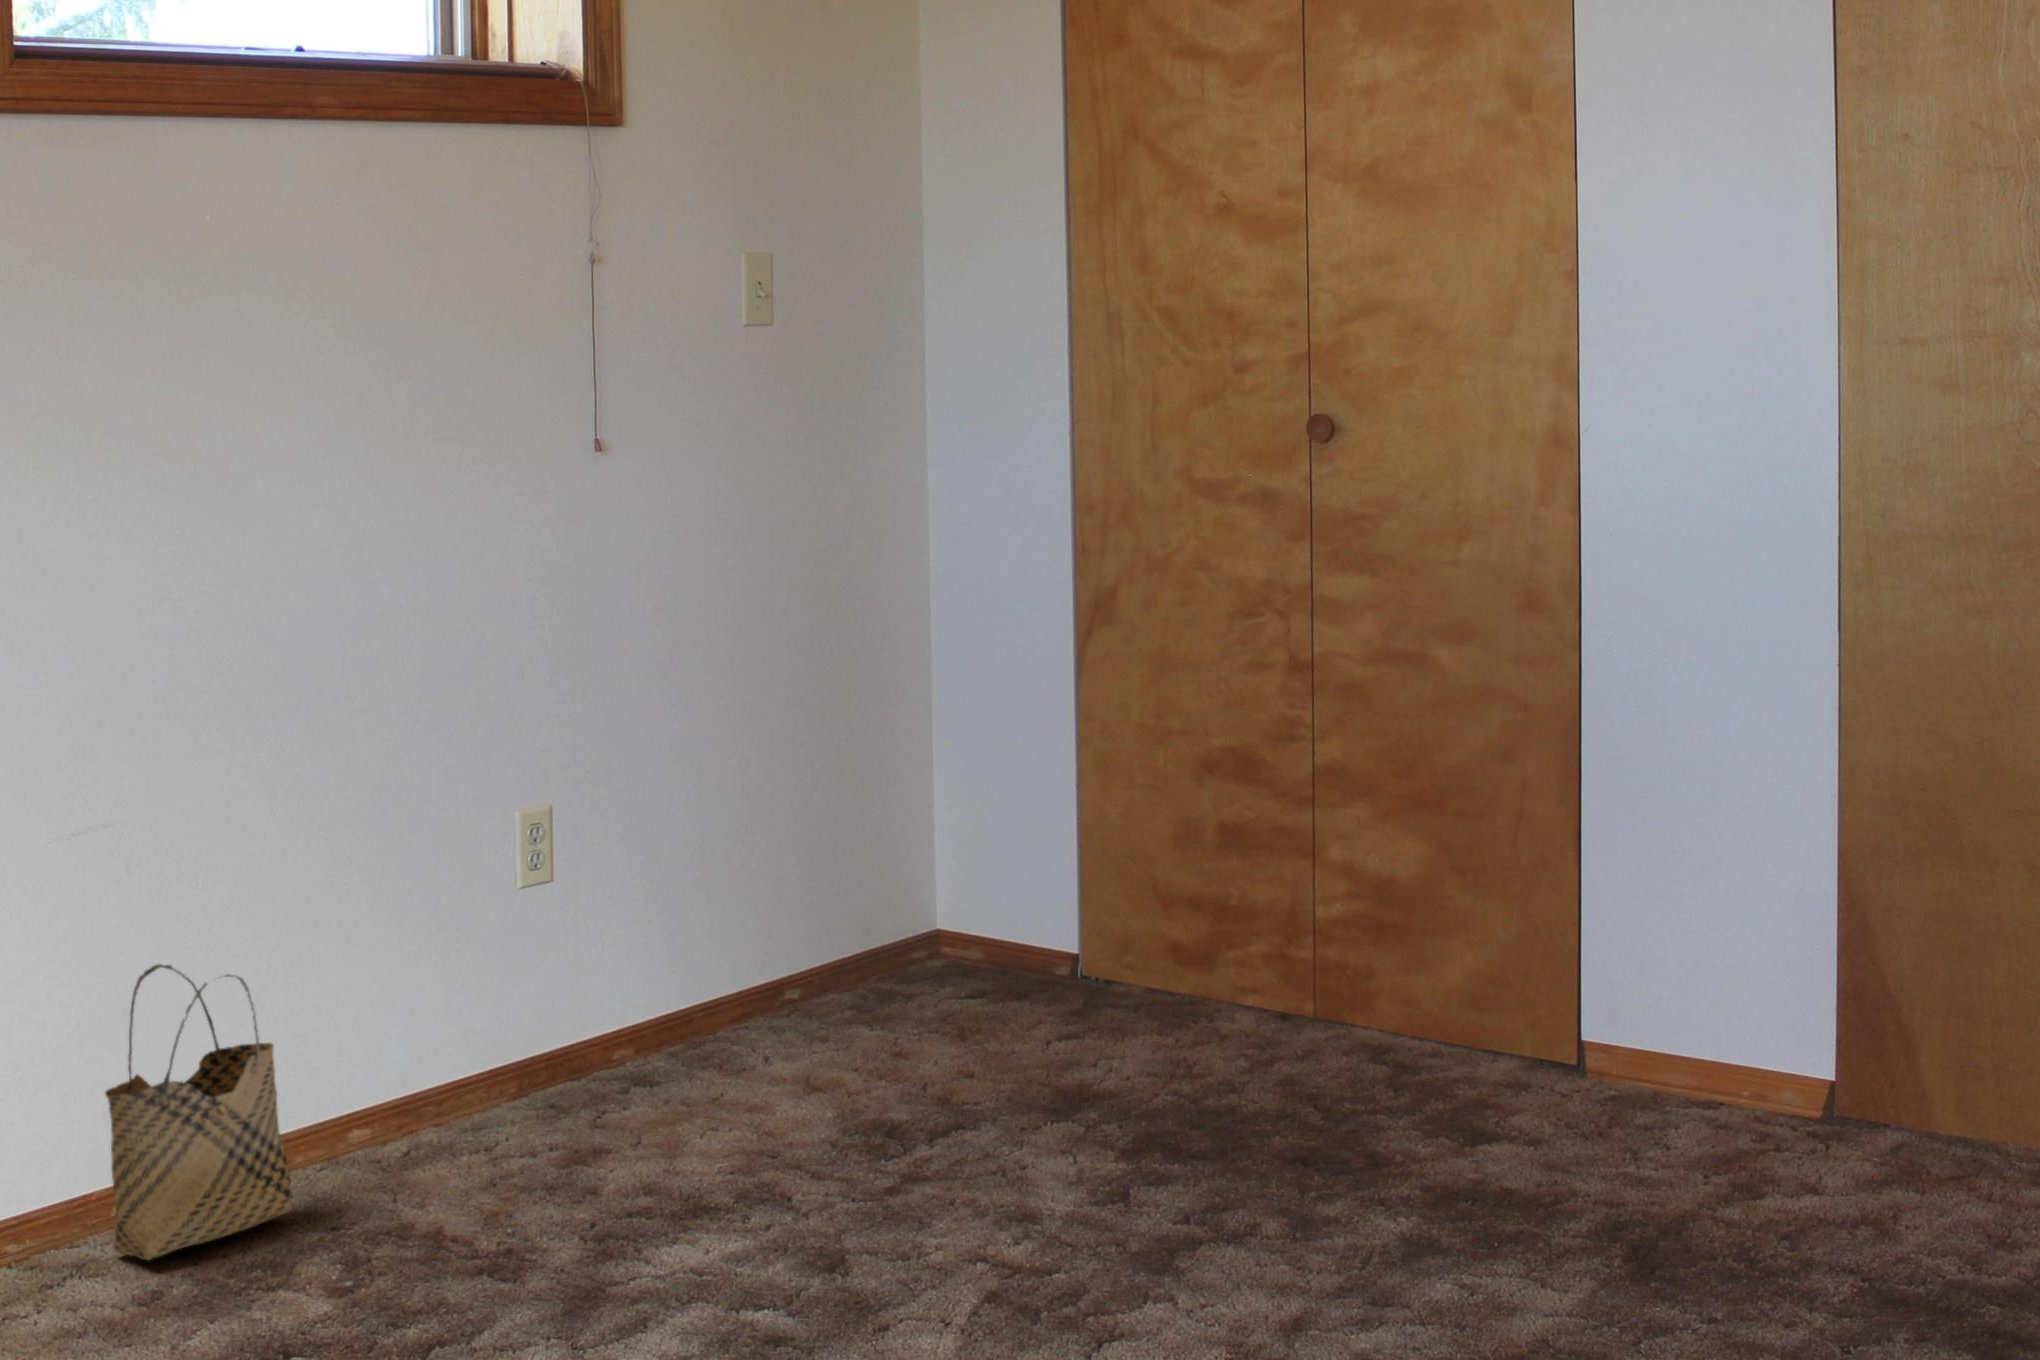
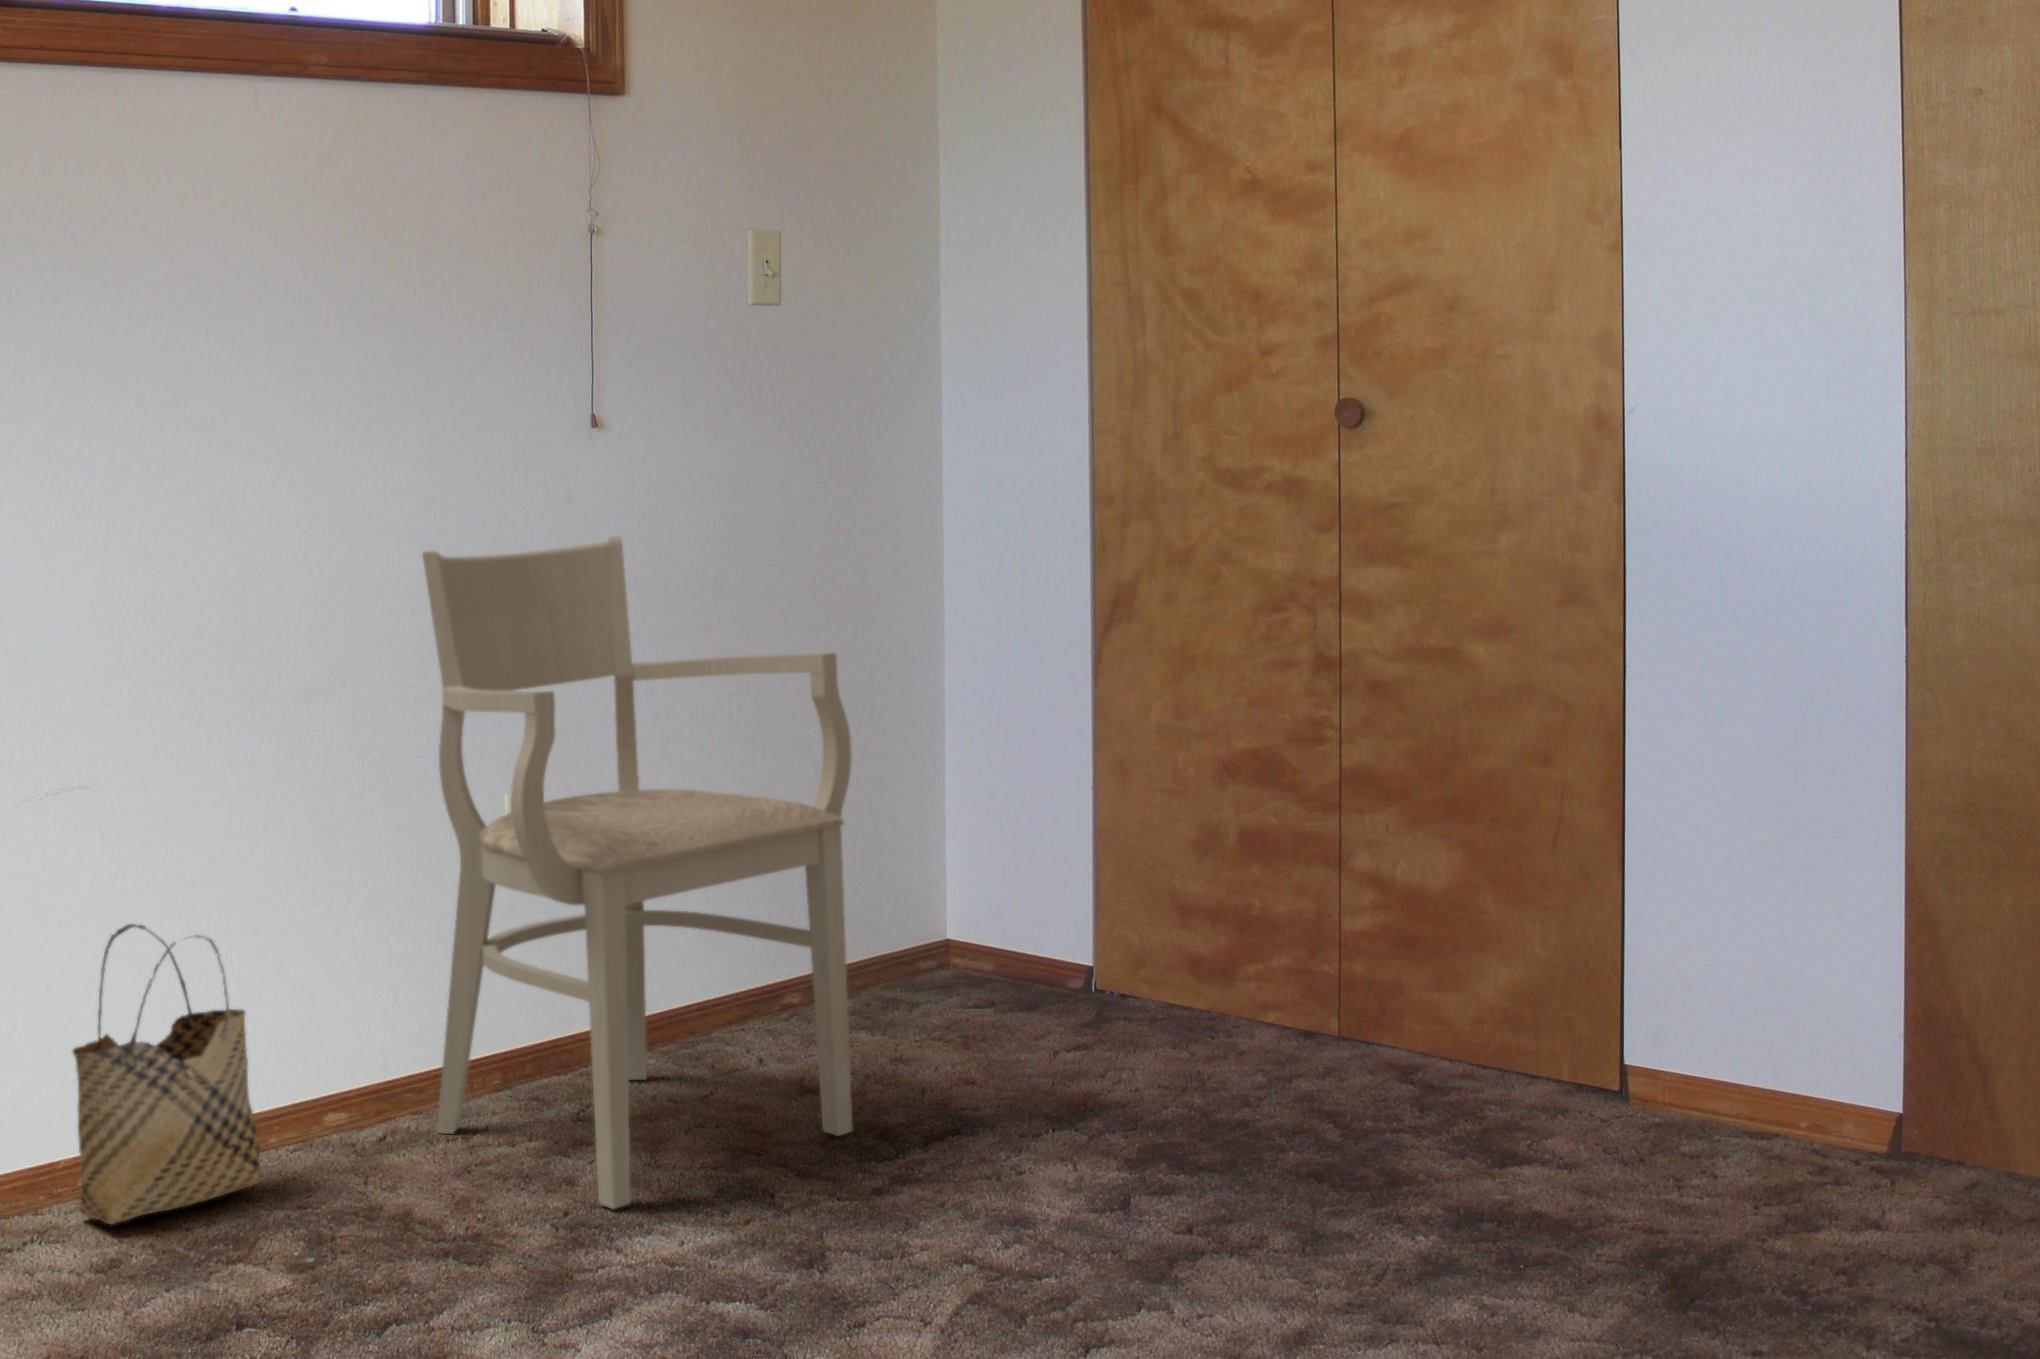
armchair: none [439,562,864,1221] -> present [423,536,852,1209]

